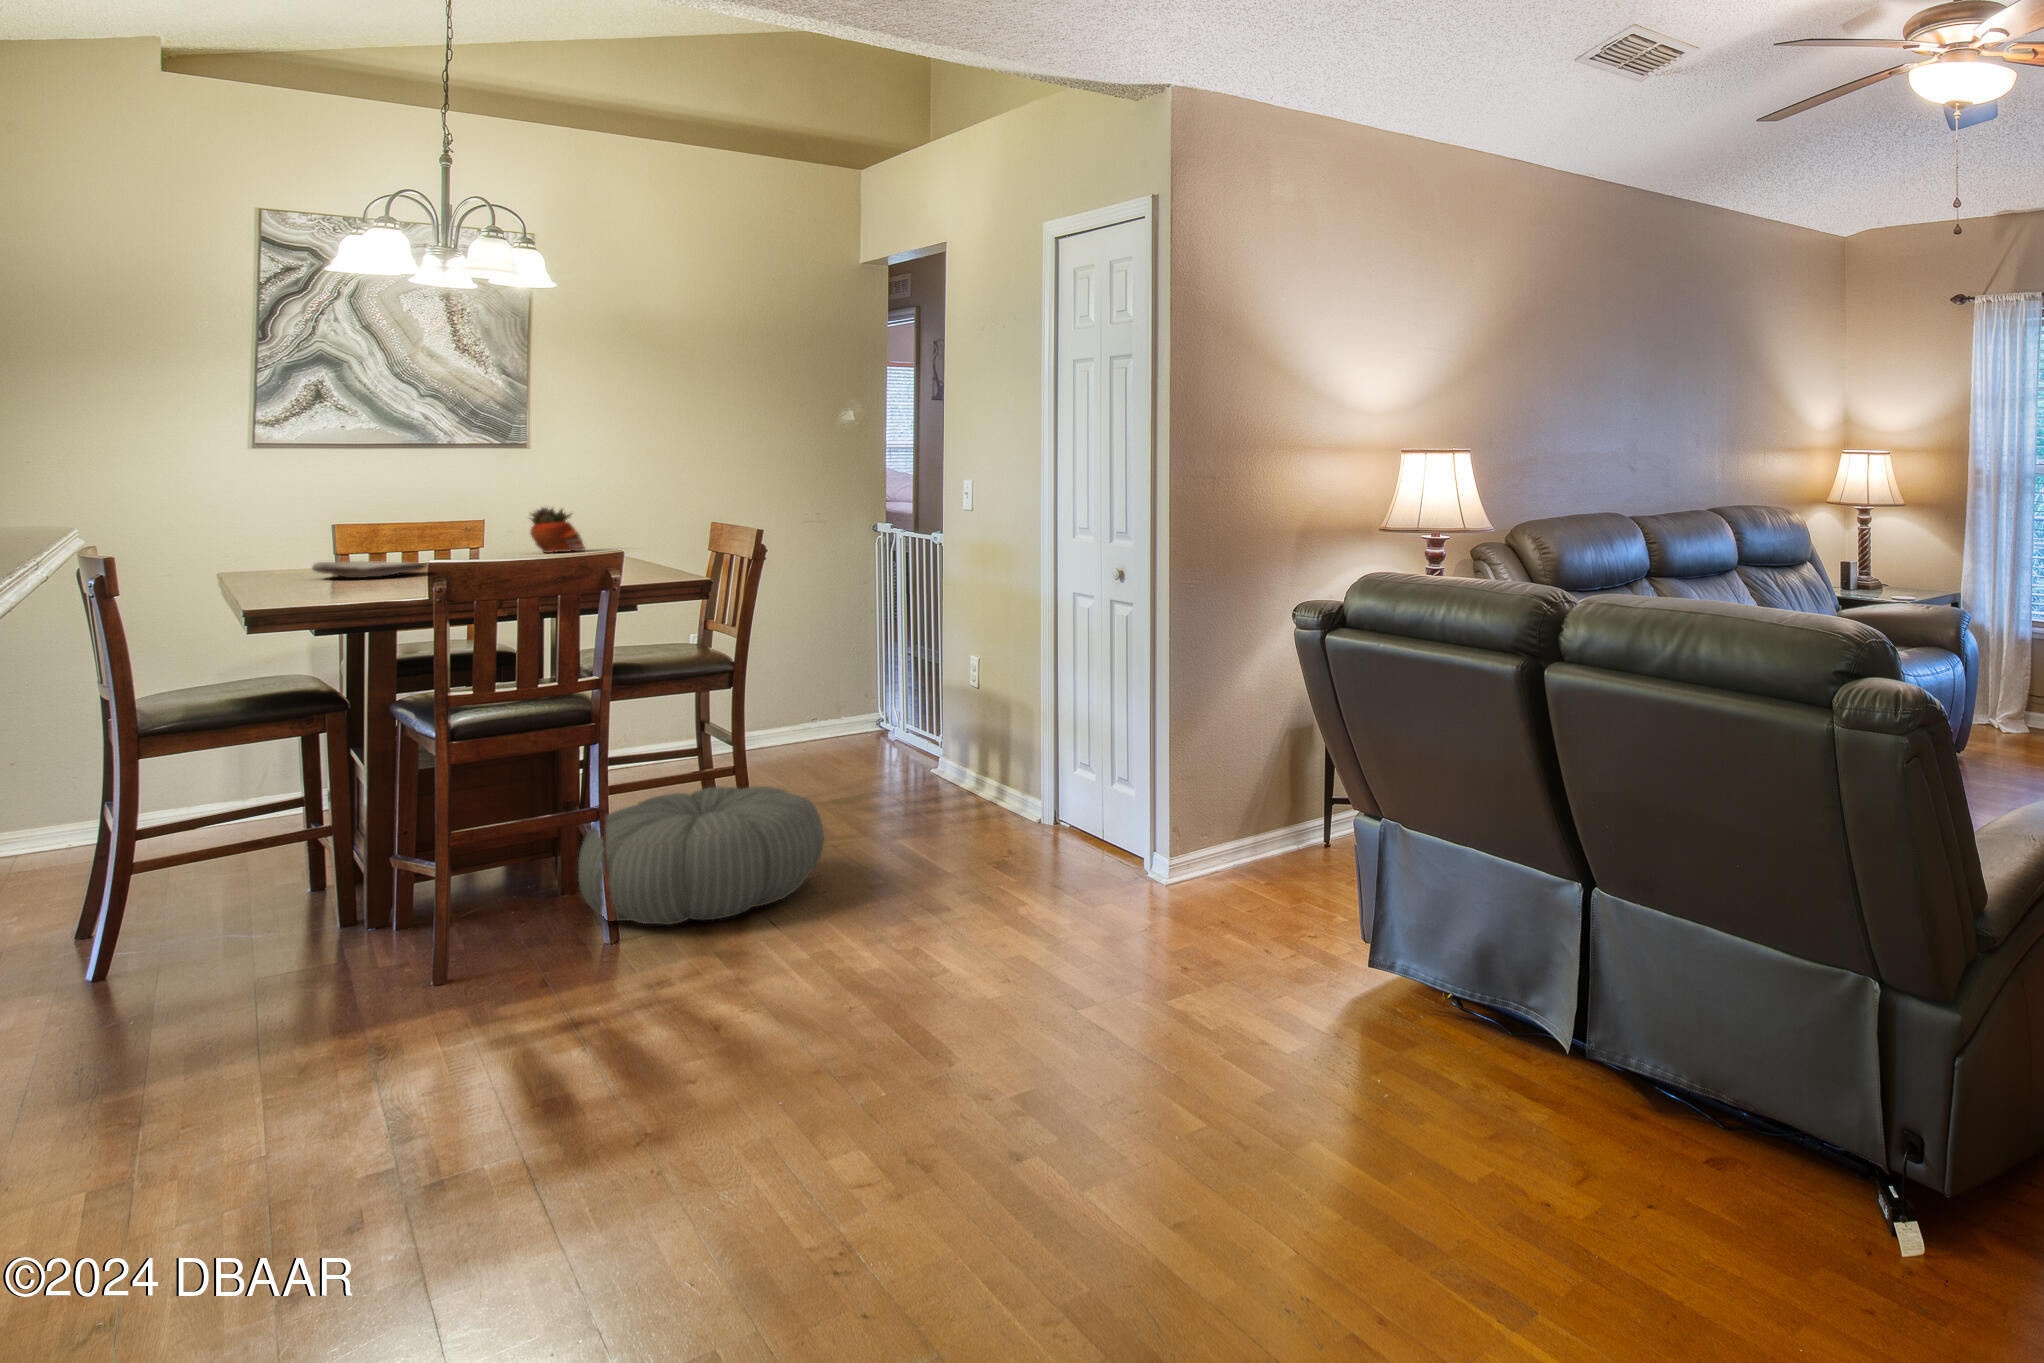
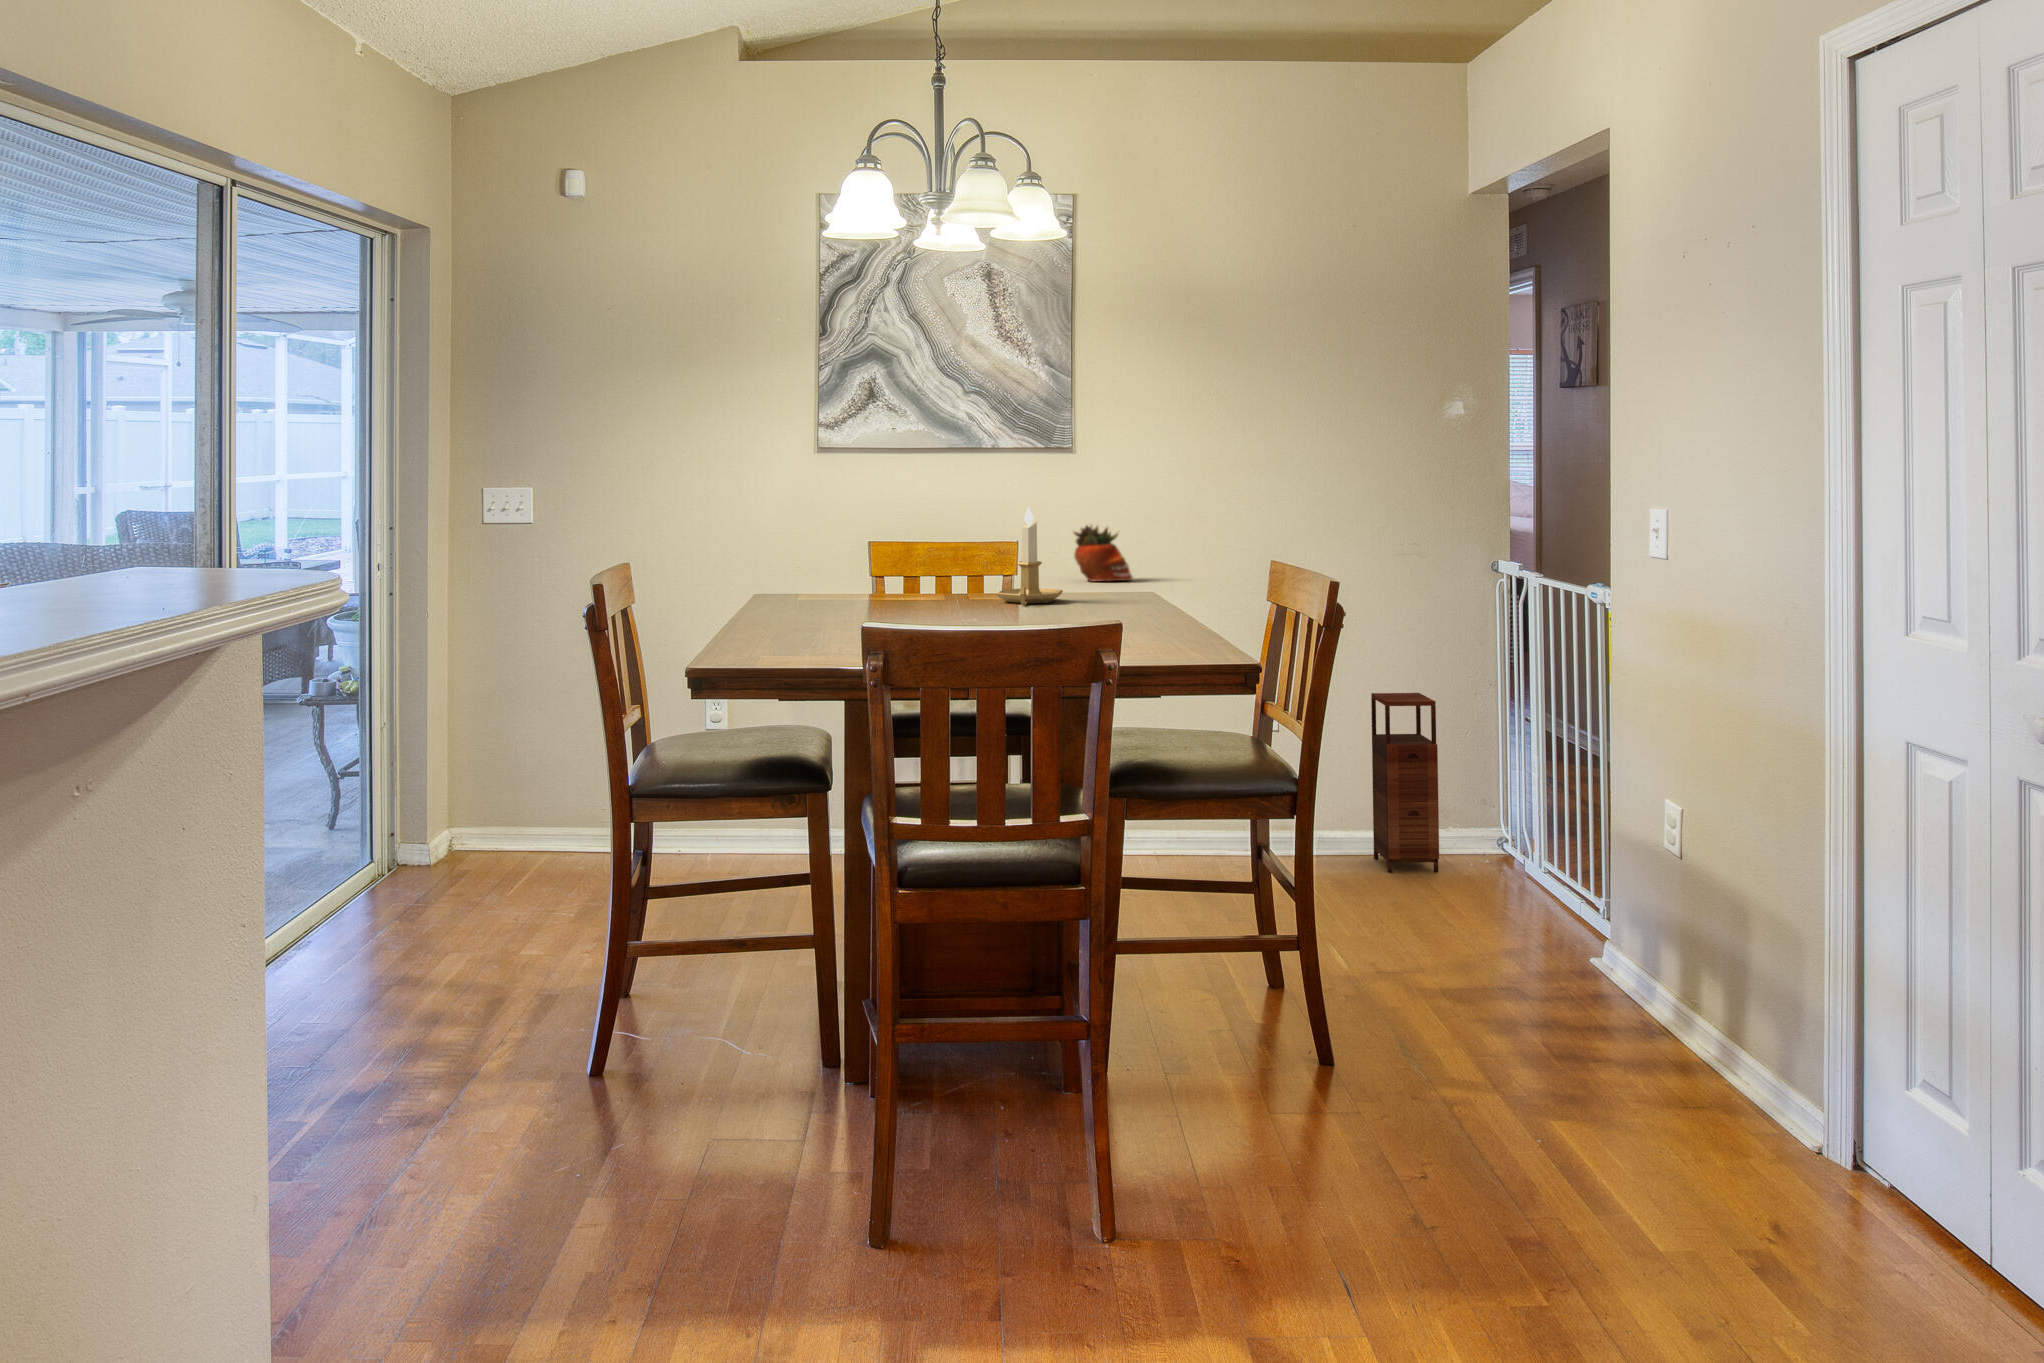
candlestick: none [470,490,531,568] -> present [997,507,1063,605]
plate: present [312,561,426,578] -> none [837,588,947,610]
storage cabinet: none [787,621,837,751] -> present [1371,693,1439,873]
pouf: present [578,786,824,925] -> none [1075,984,1438,1258]

